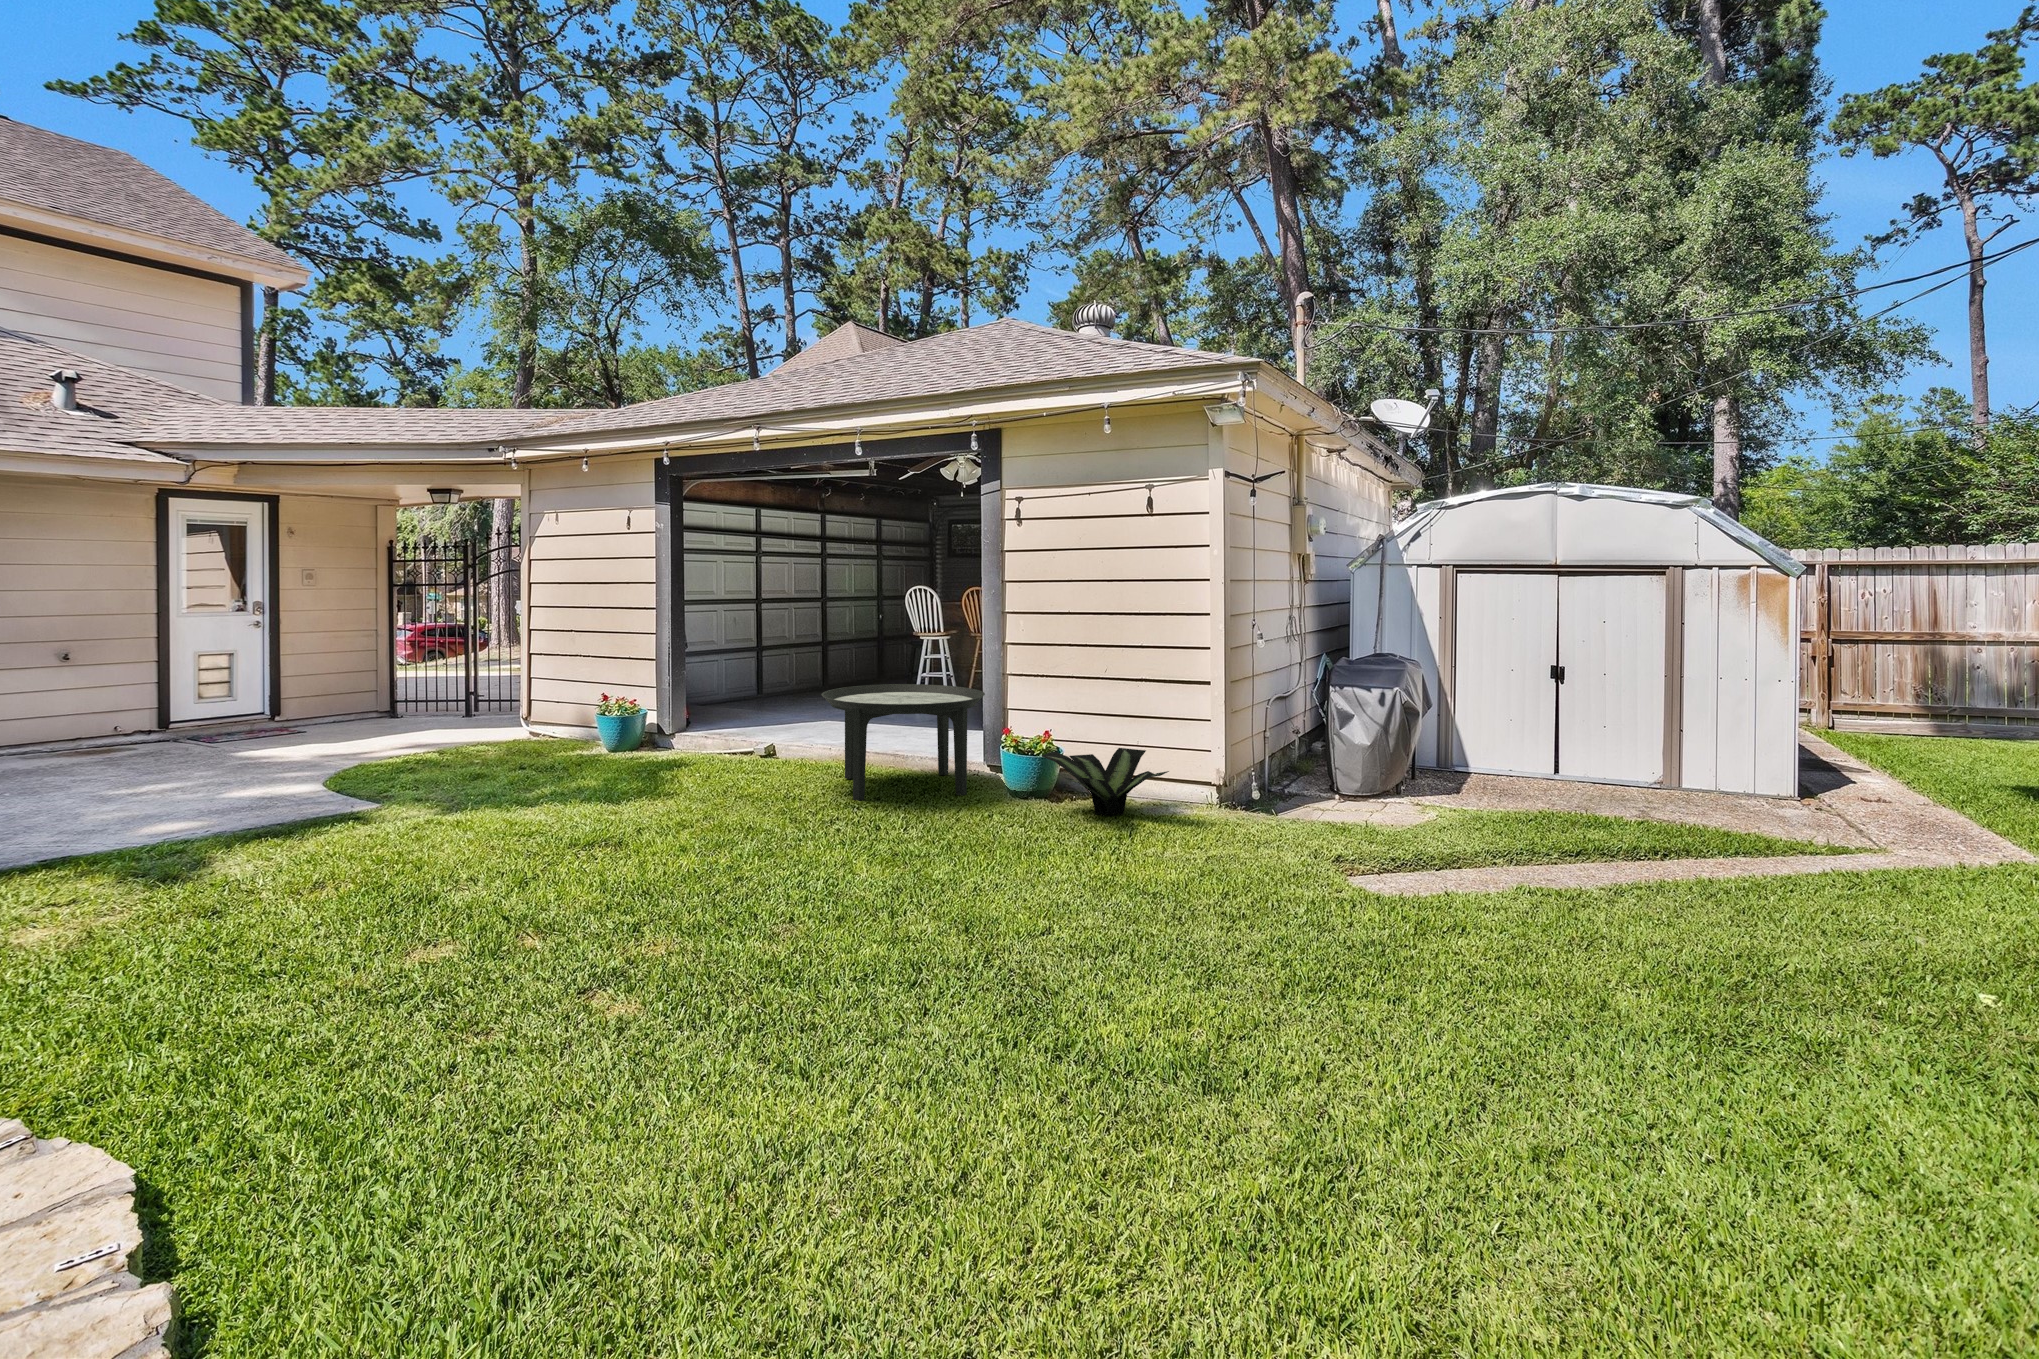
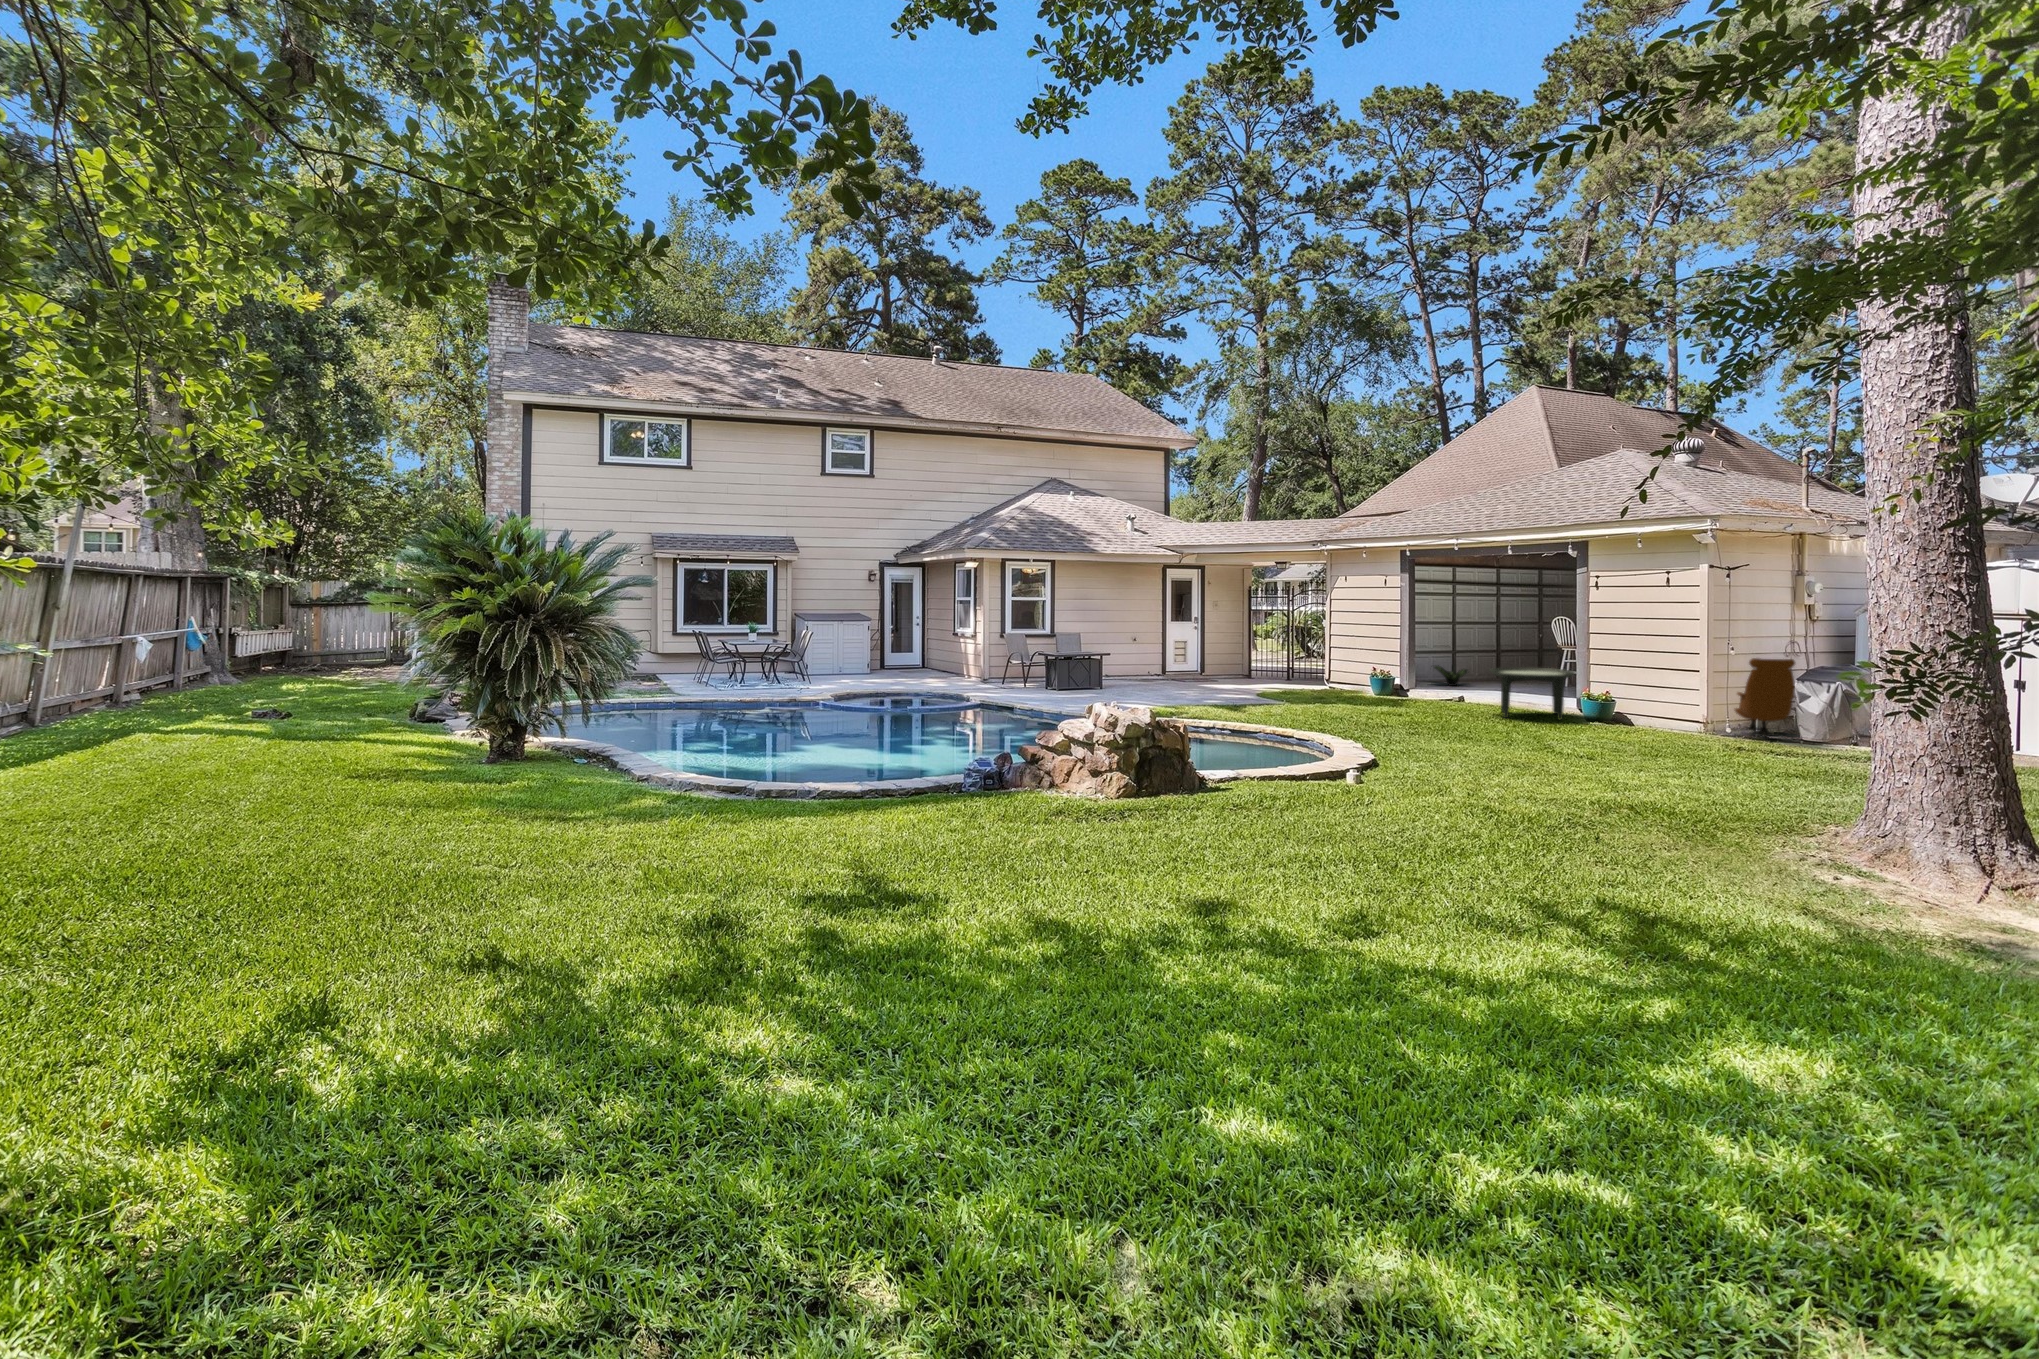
lounge chair: none [1256,657,1408,830] -> present [1734,658,1795,741]
potted plant: present [1042,748,1169,816] -> present [1434,665,1468,686]

